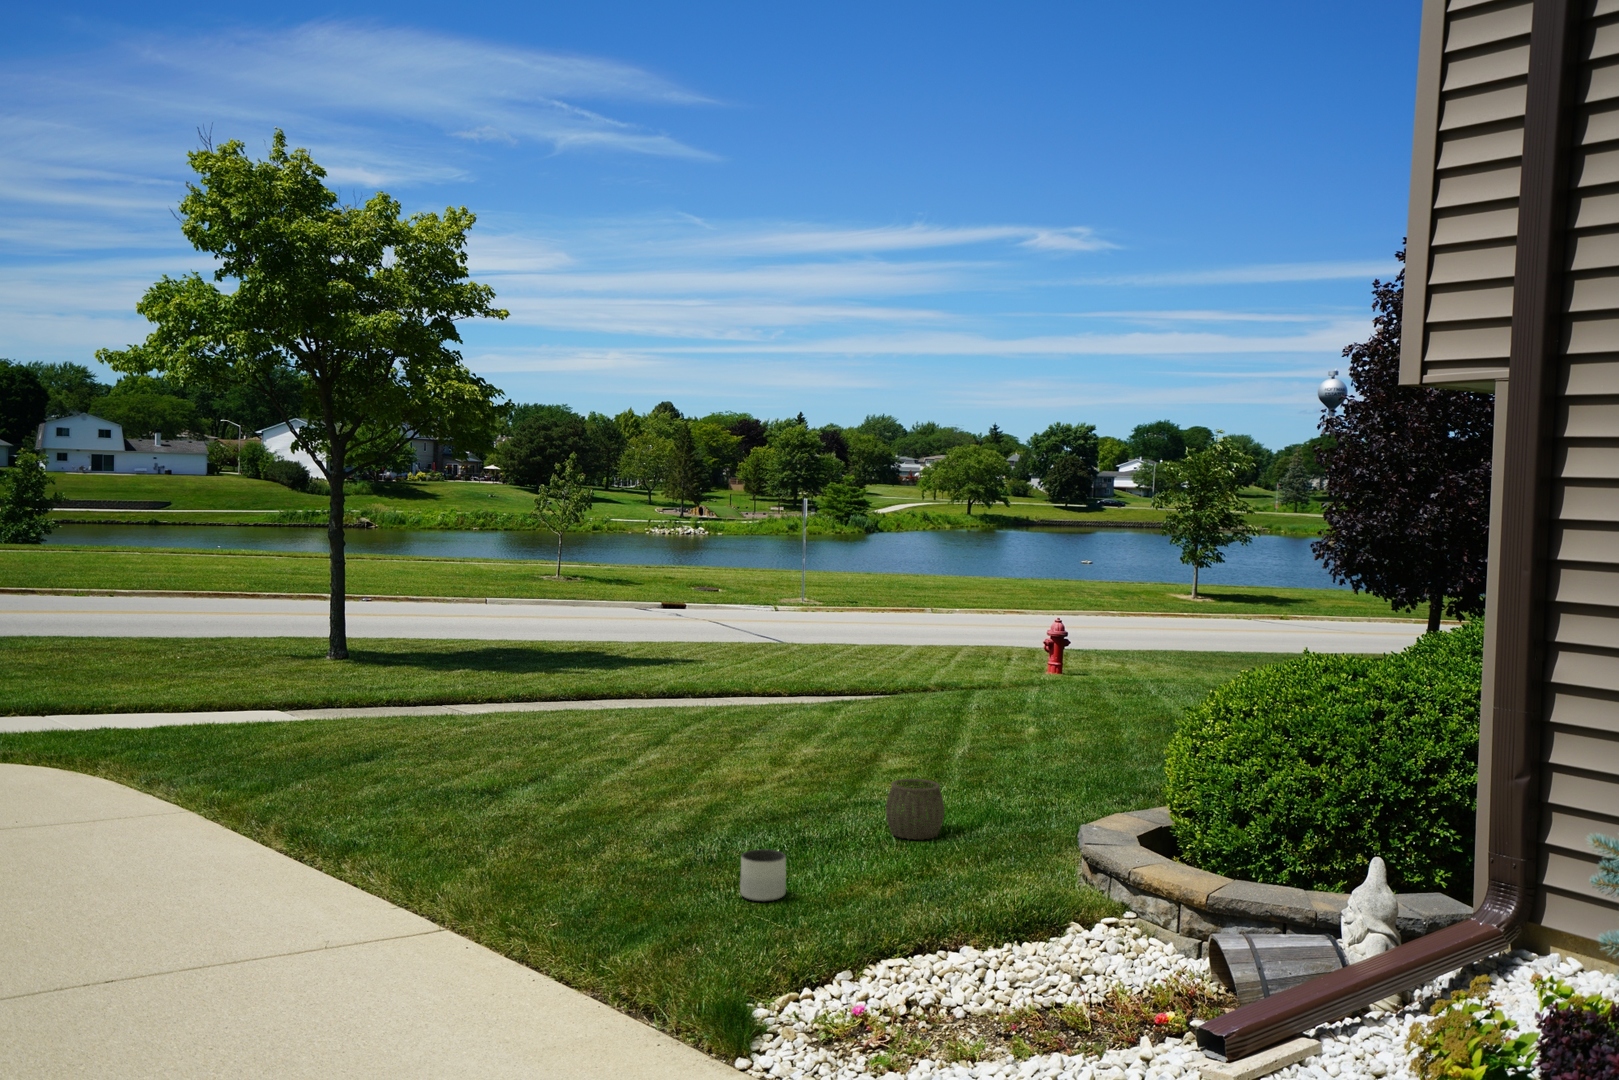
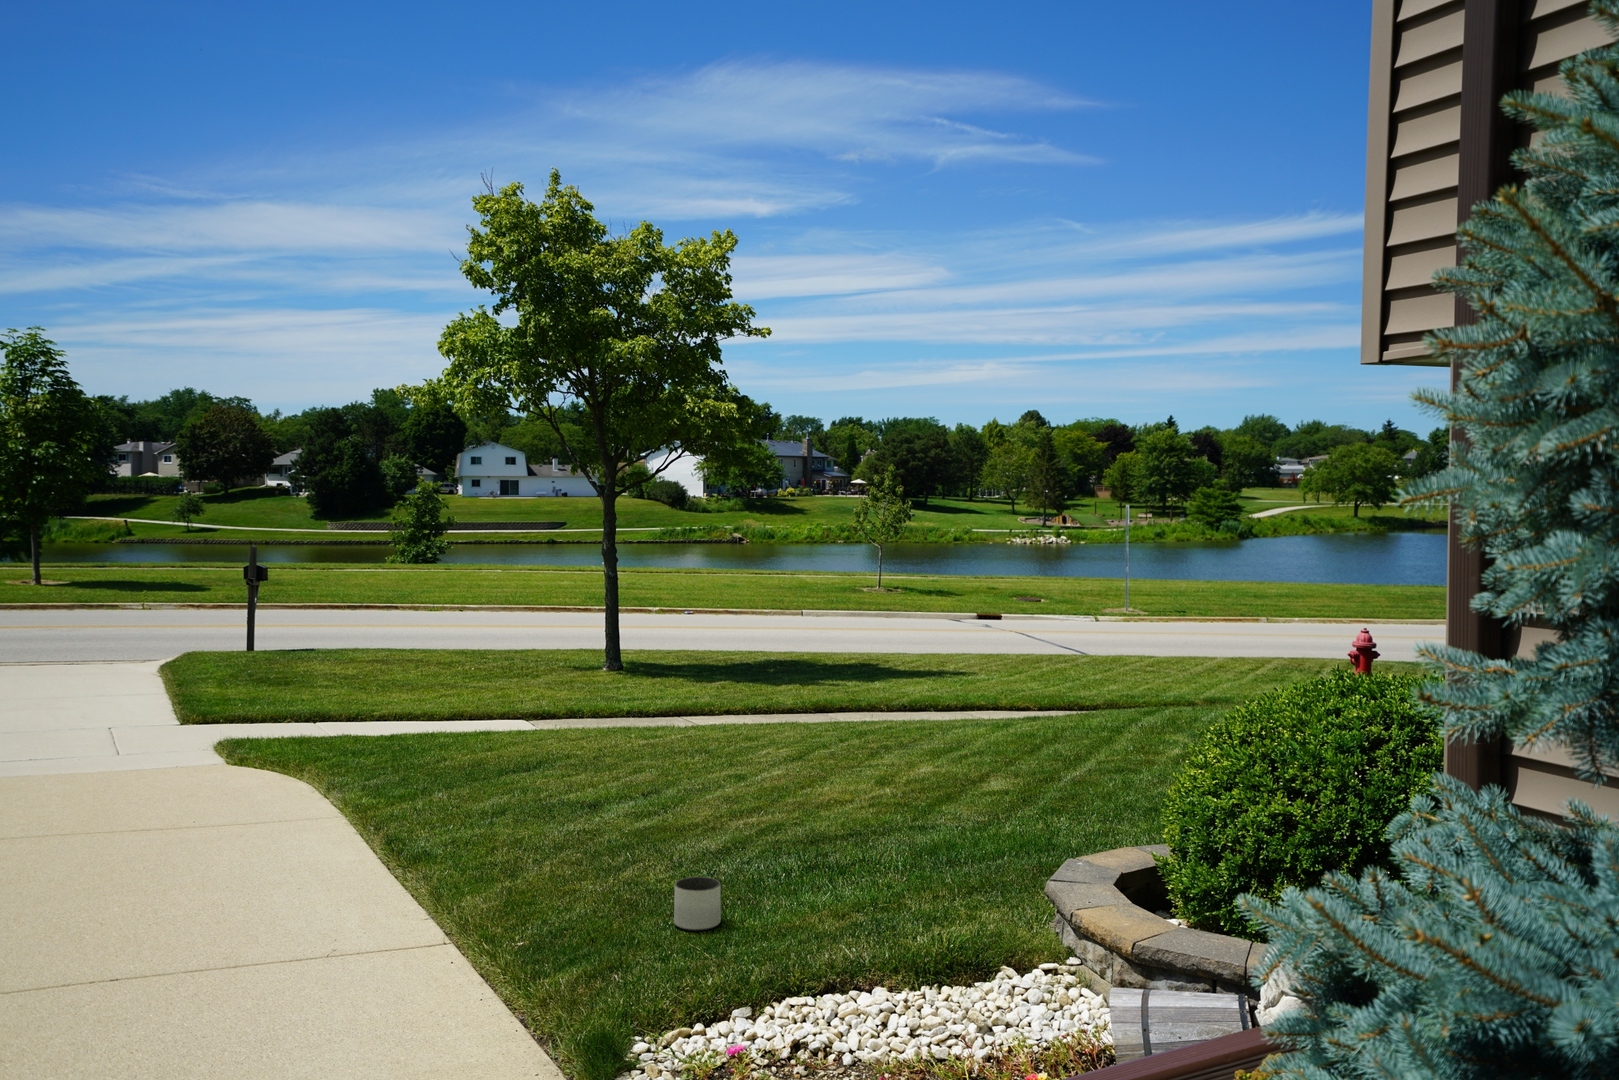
woven basket: present [886,779,945,840] -> none [858,805,921,870]

